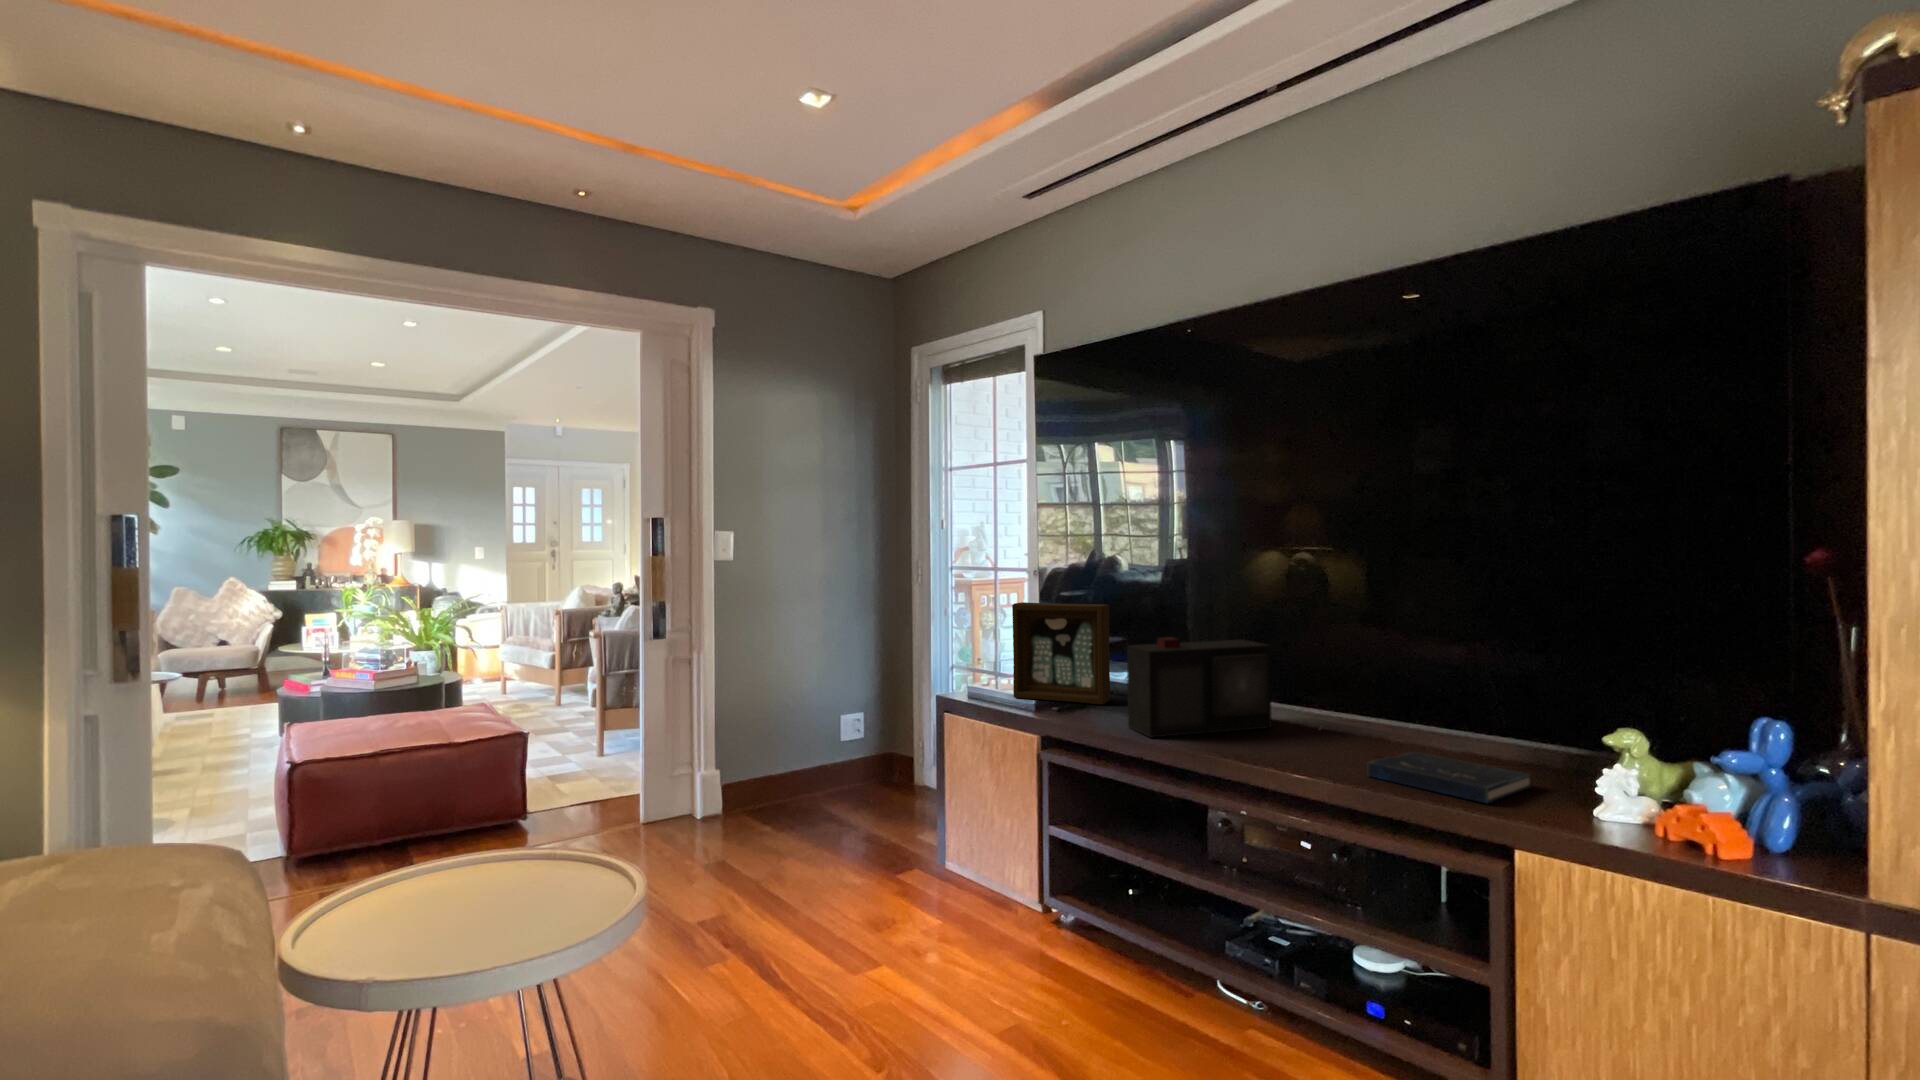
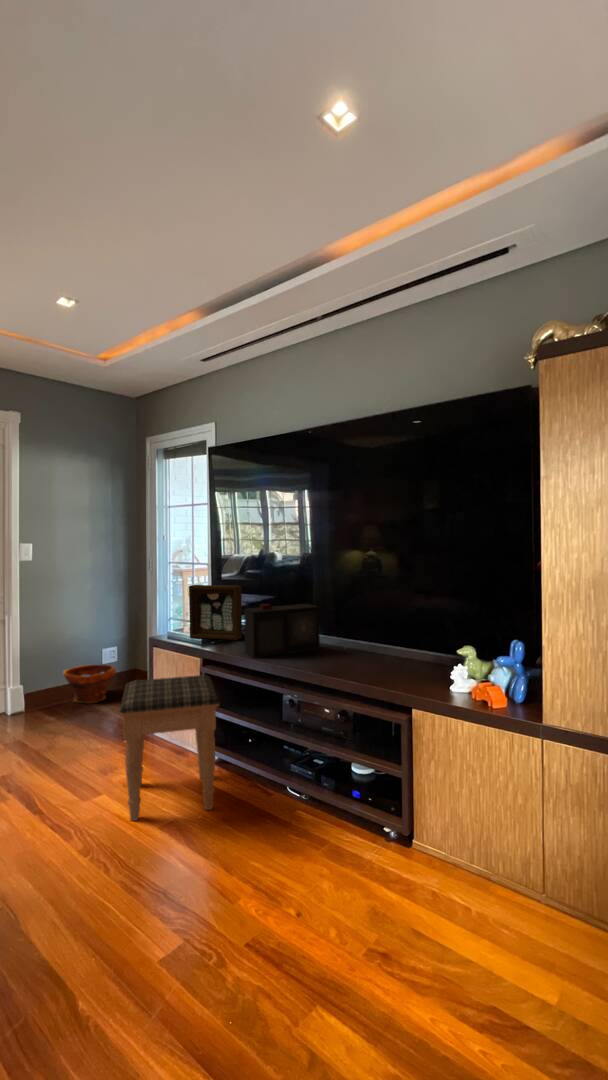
planter: none [781,741,866,807] -> present [63,665,116,703]
book: present [1367,752,1532,803] -> none [354,660,429,686]
footstool: none [914,765,1097,1024] -> present [119,675,219,821]

